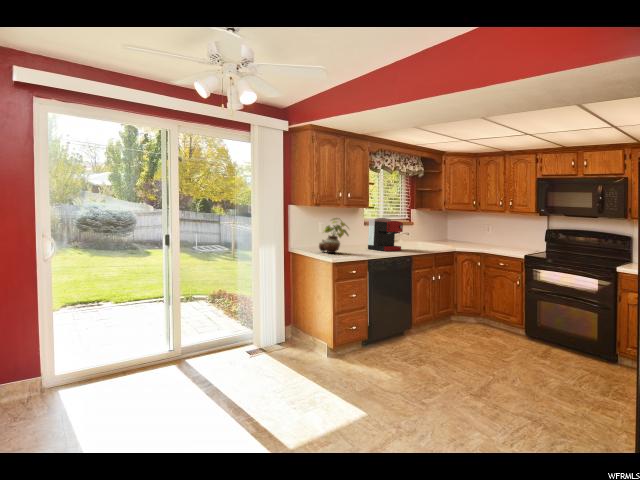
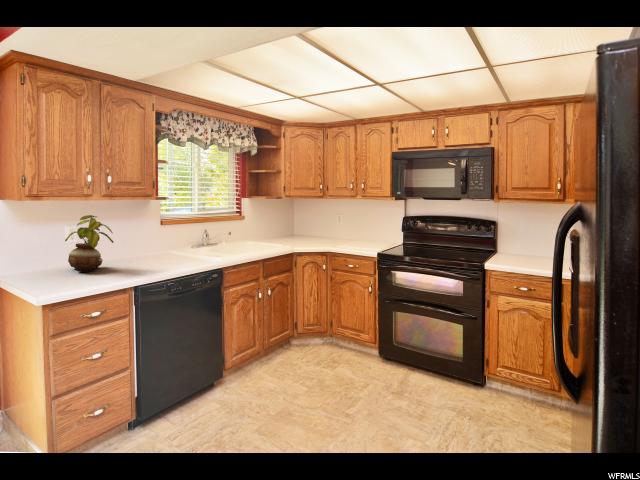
coffee maker: present [368,218,403,251] -> none [171,210,219,257]

